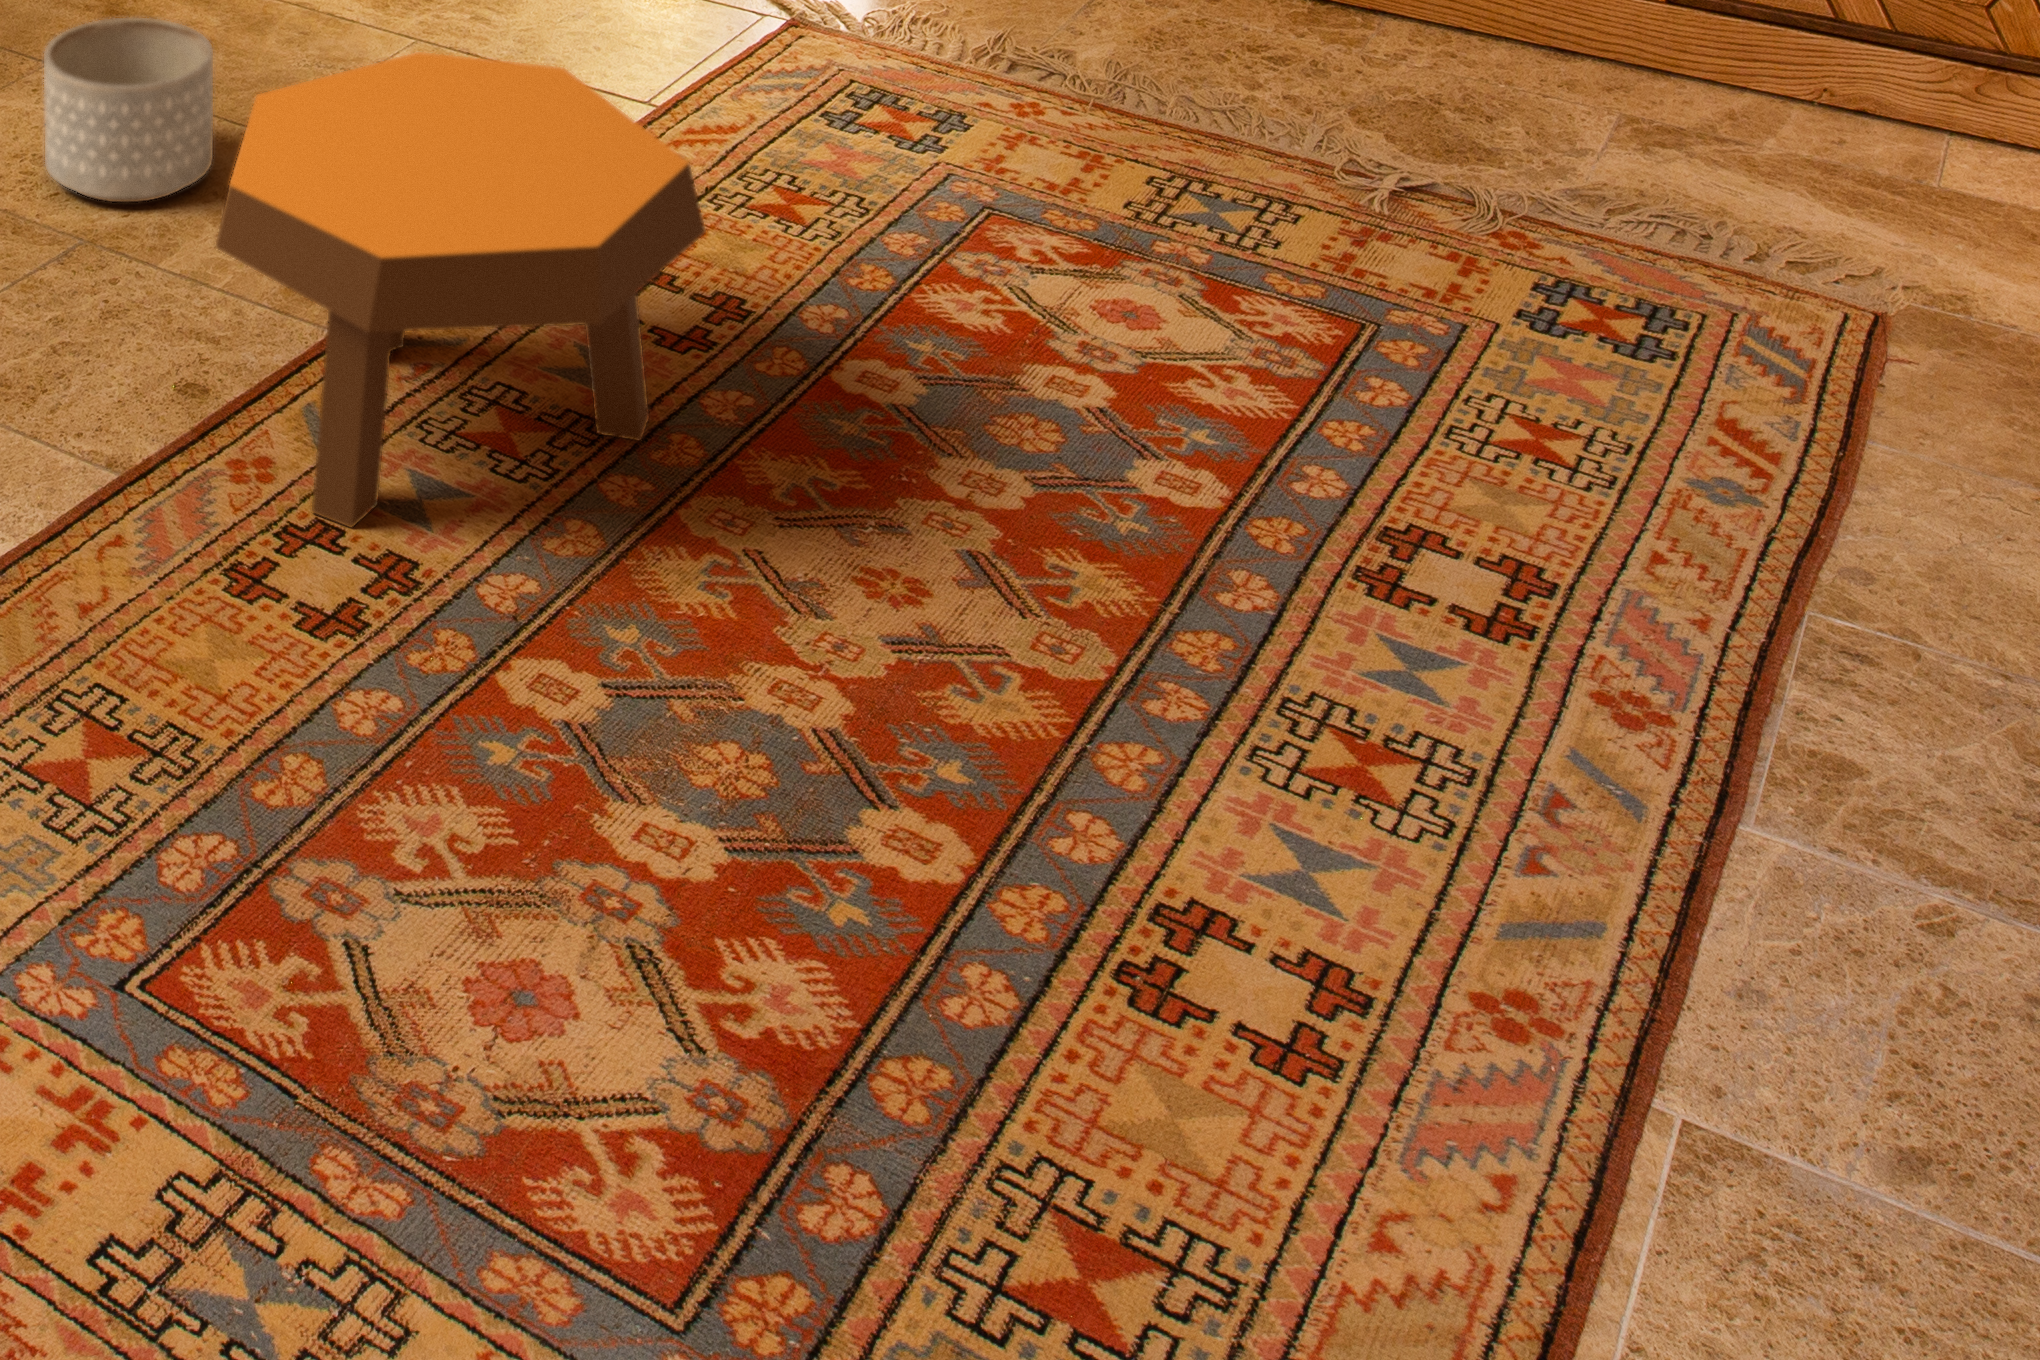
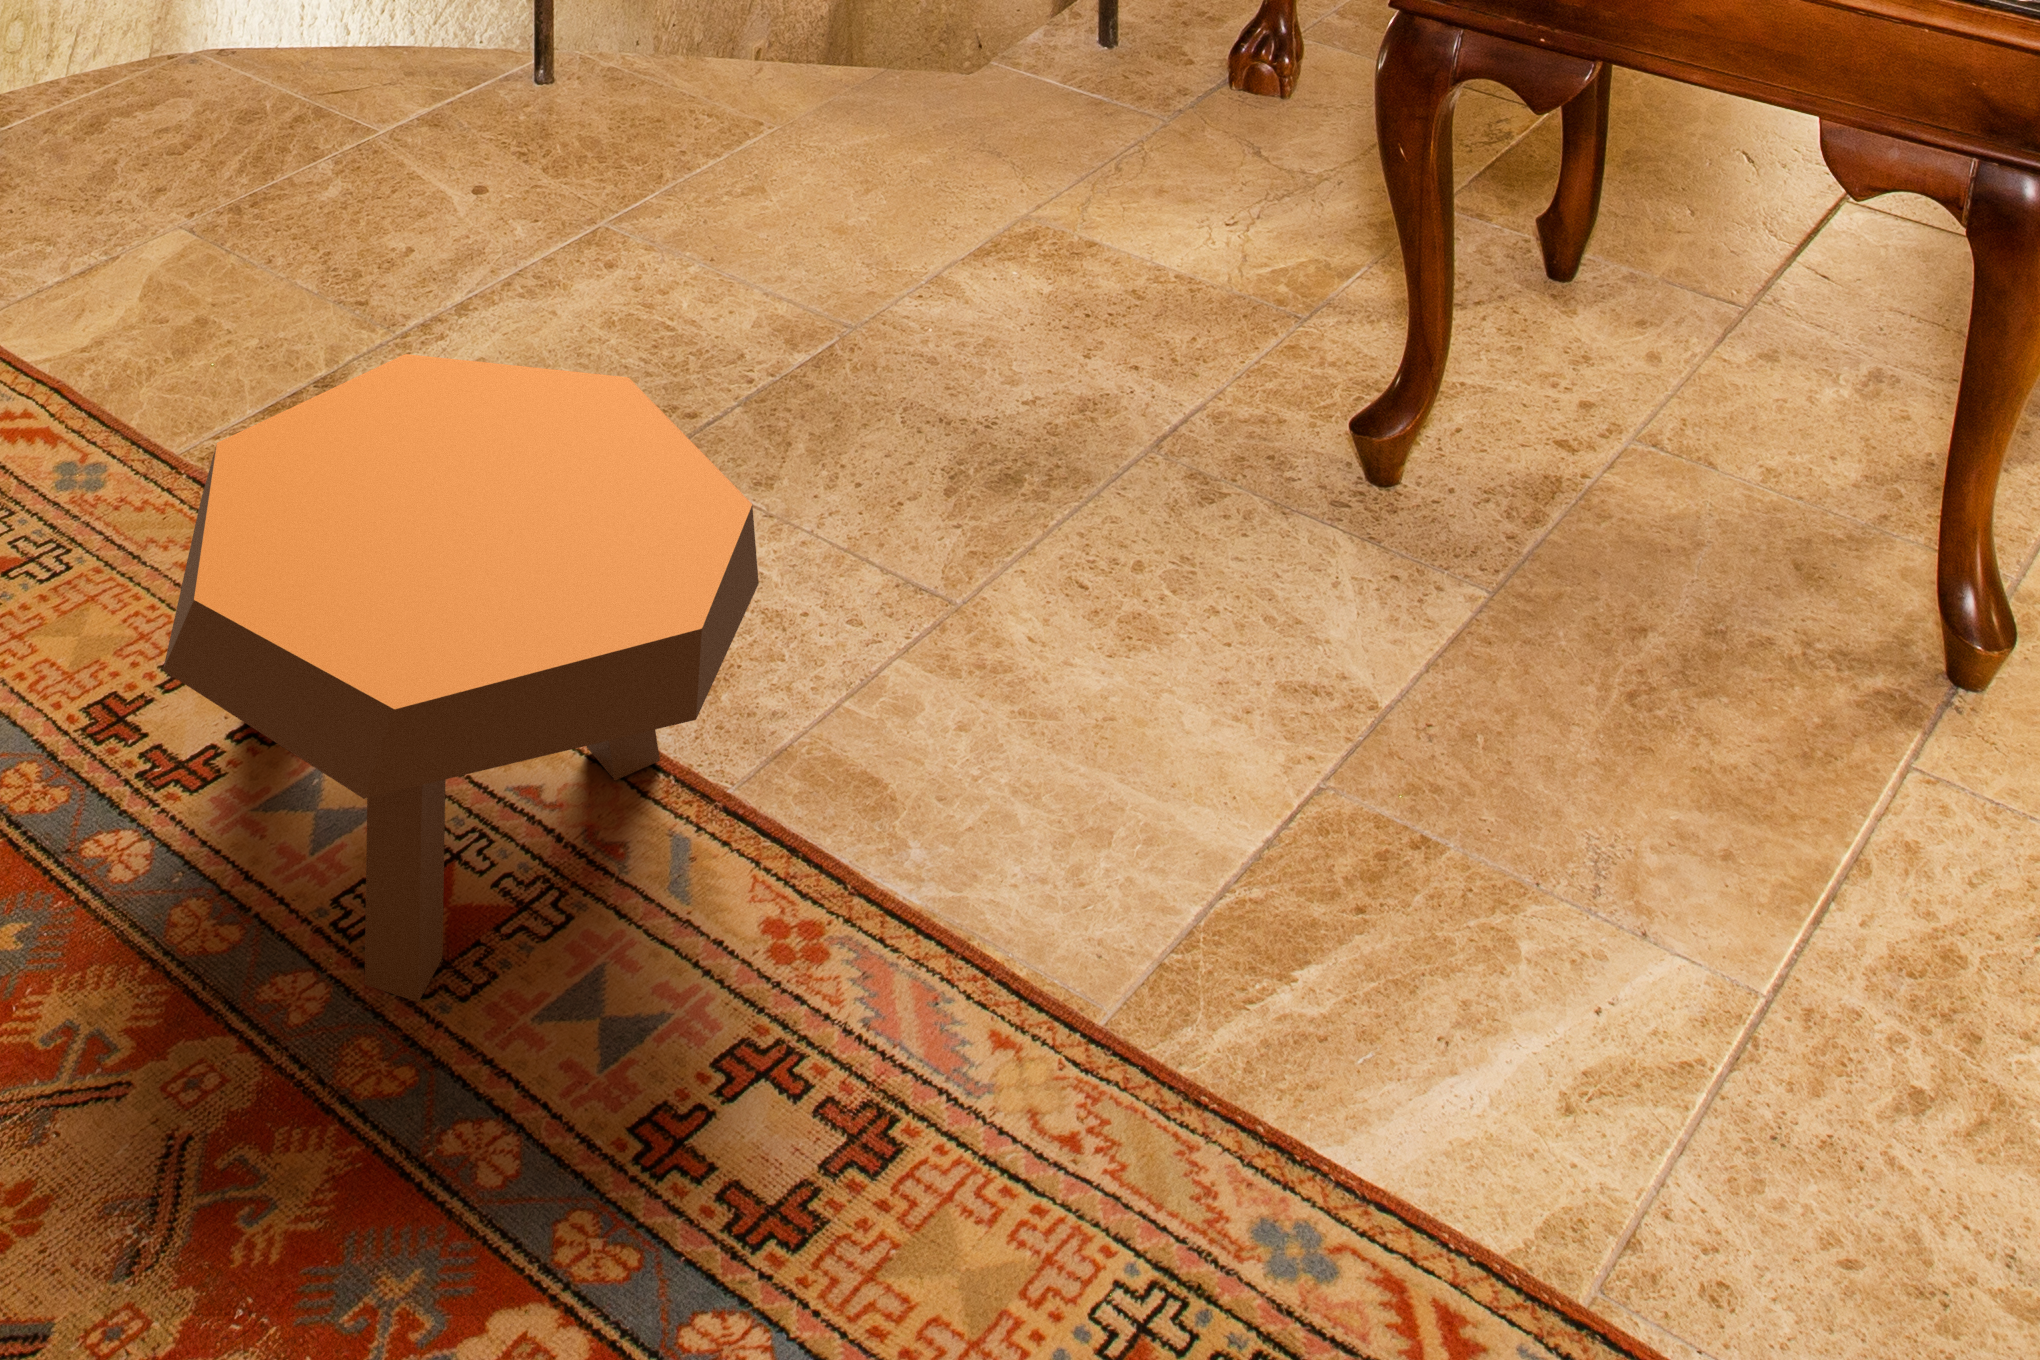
planter: present [44,18,213,202] -> none [969,367,1192,630]

